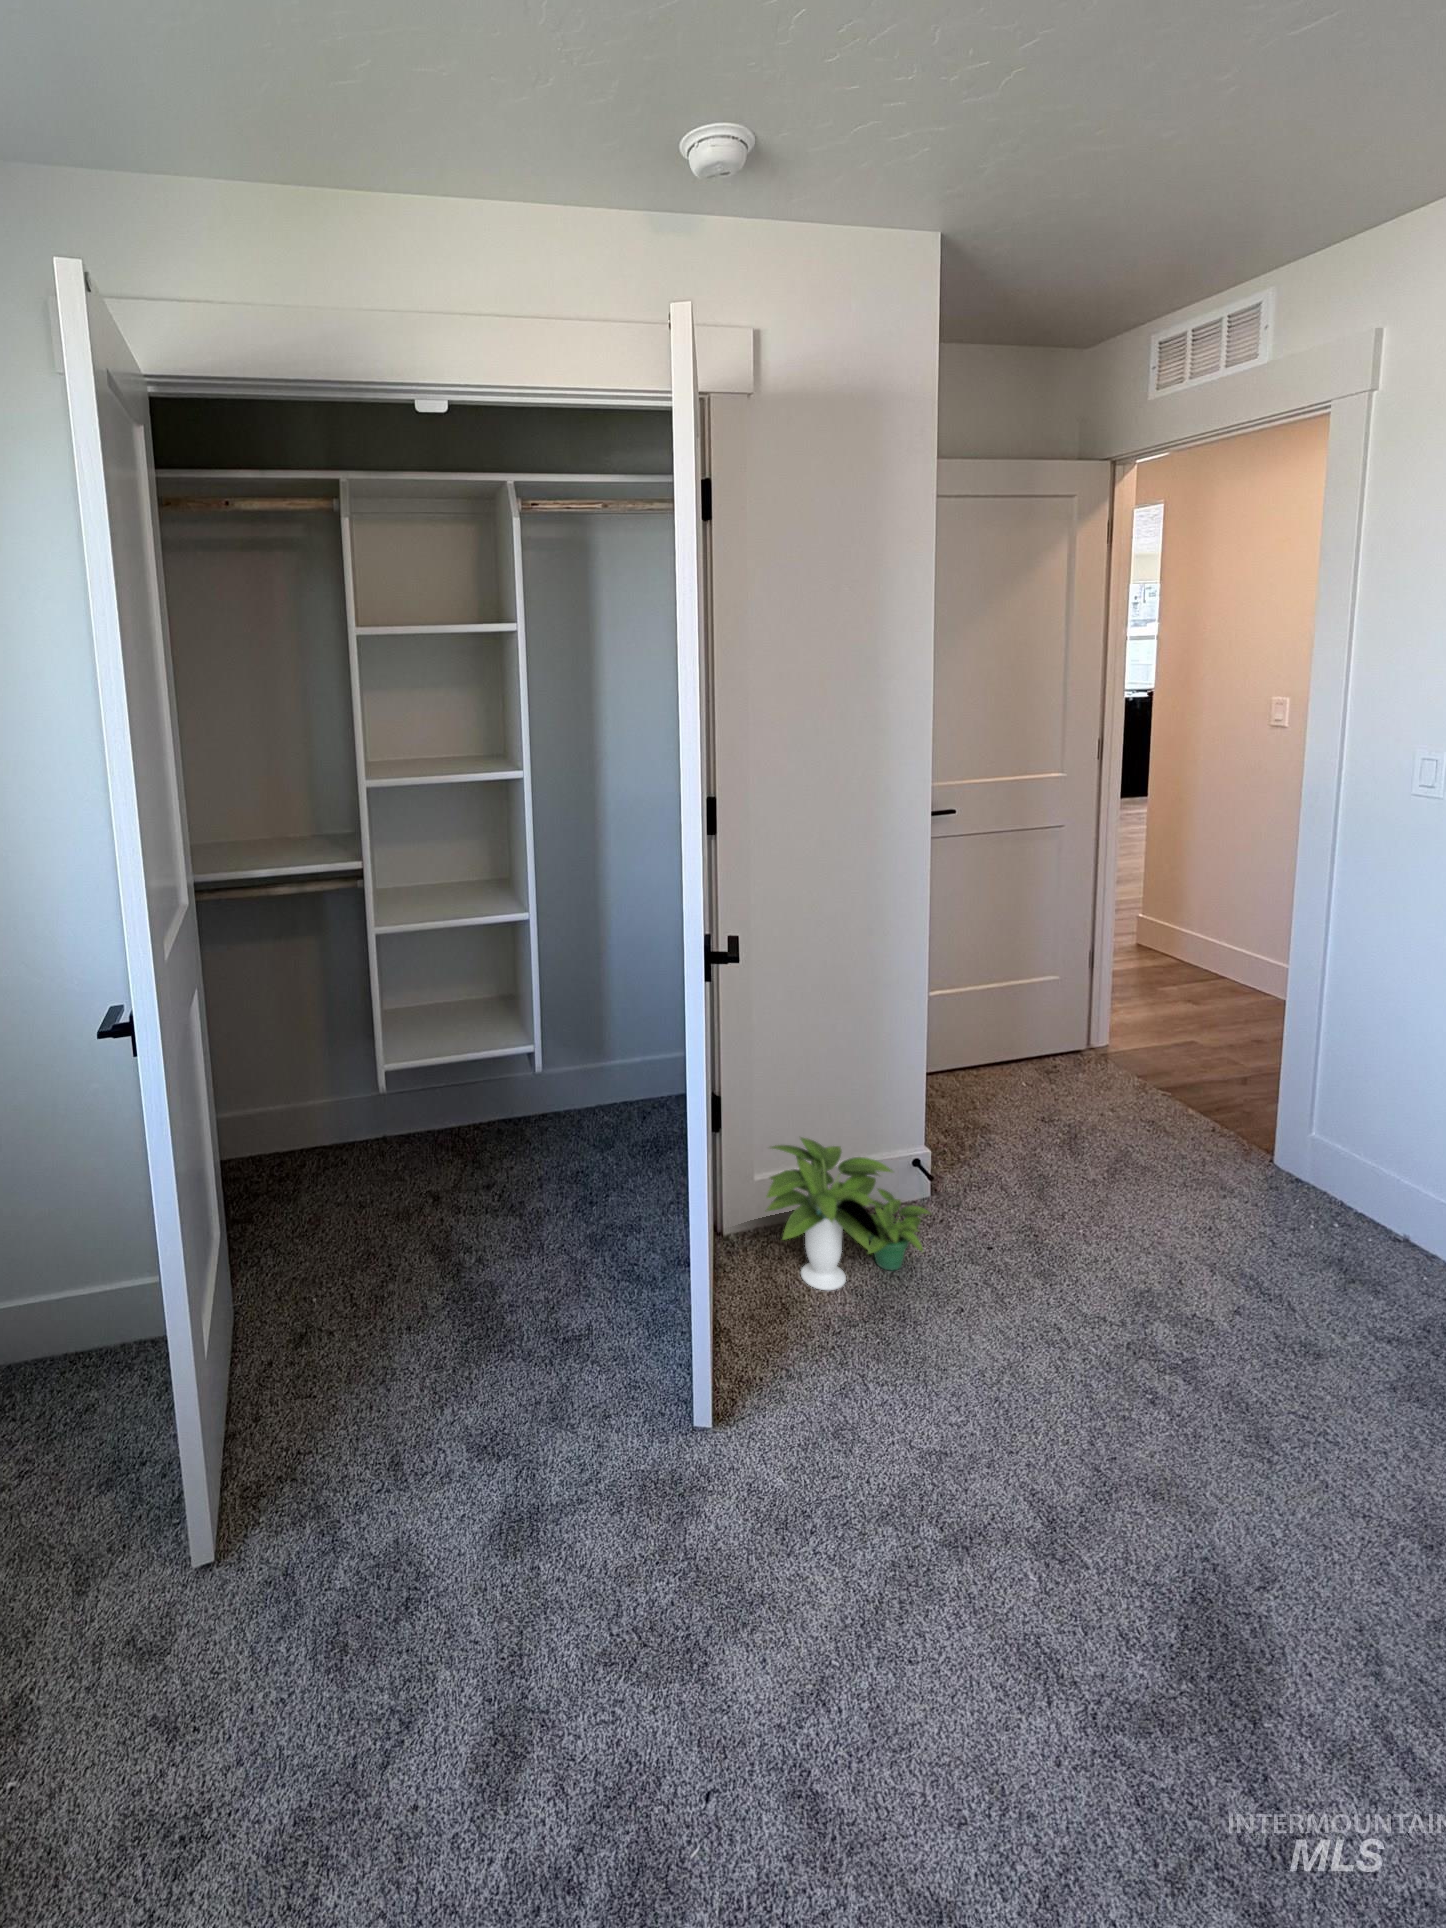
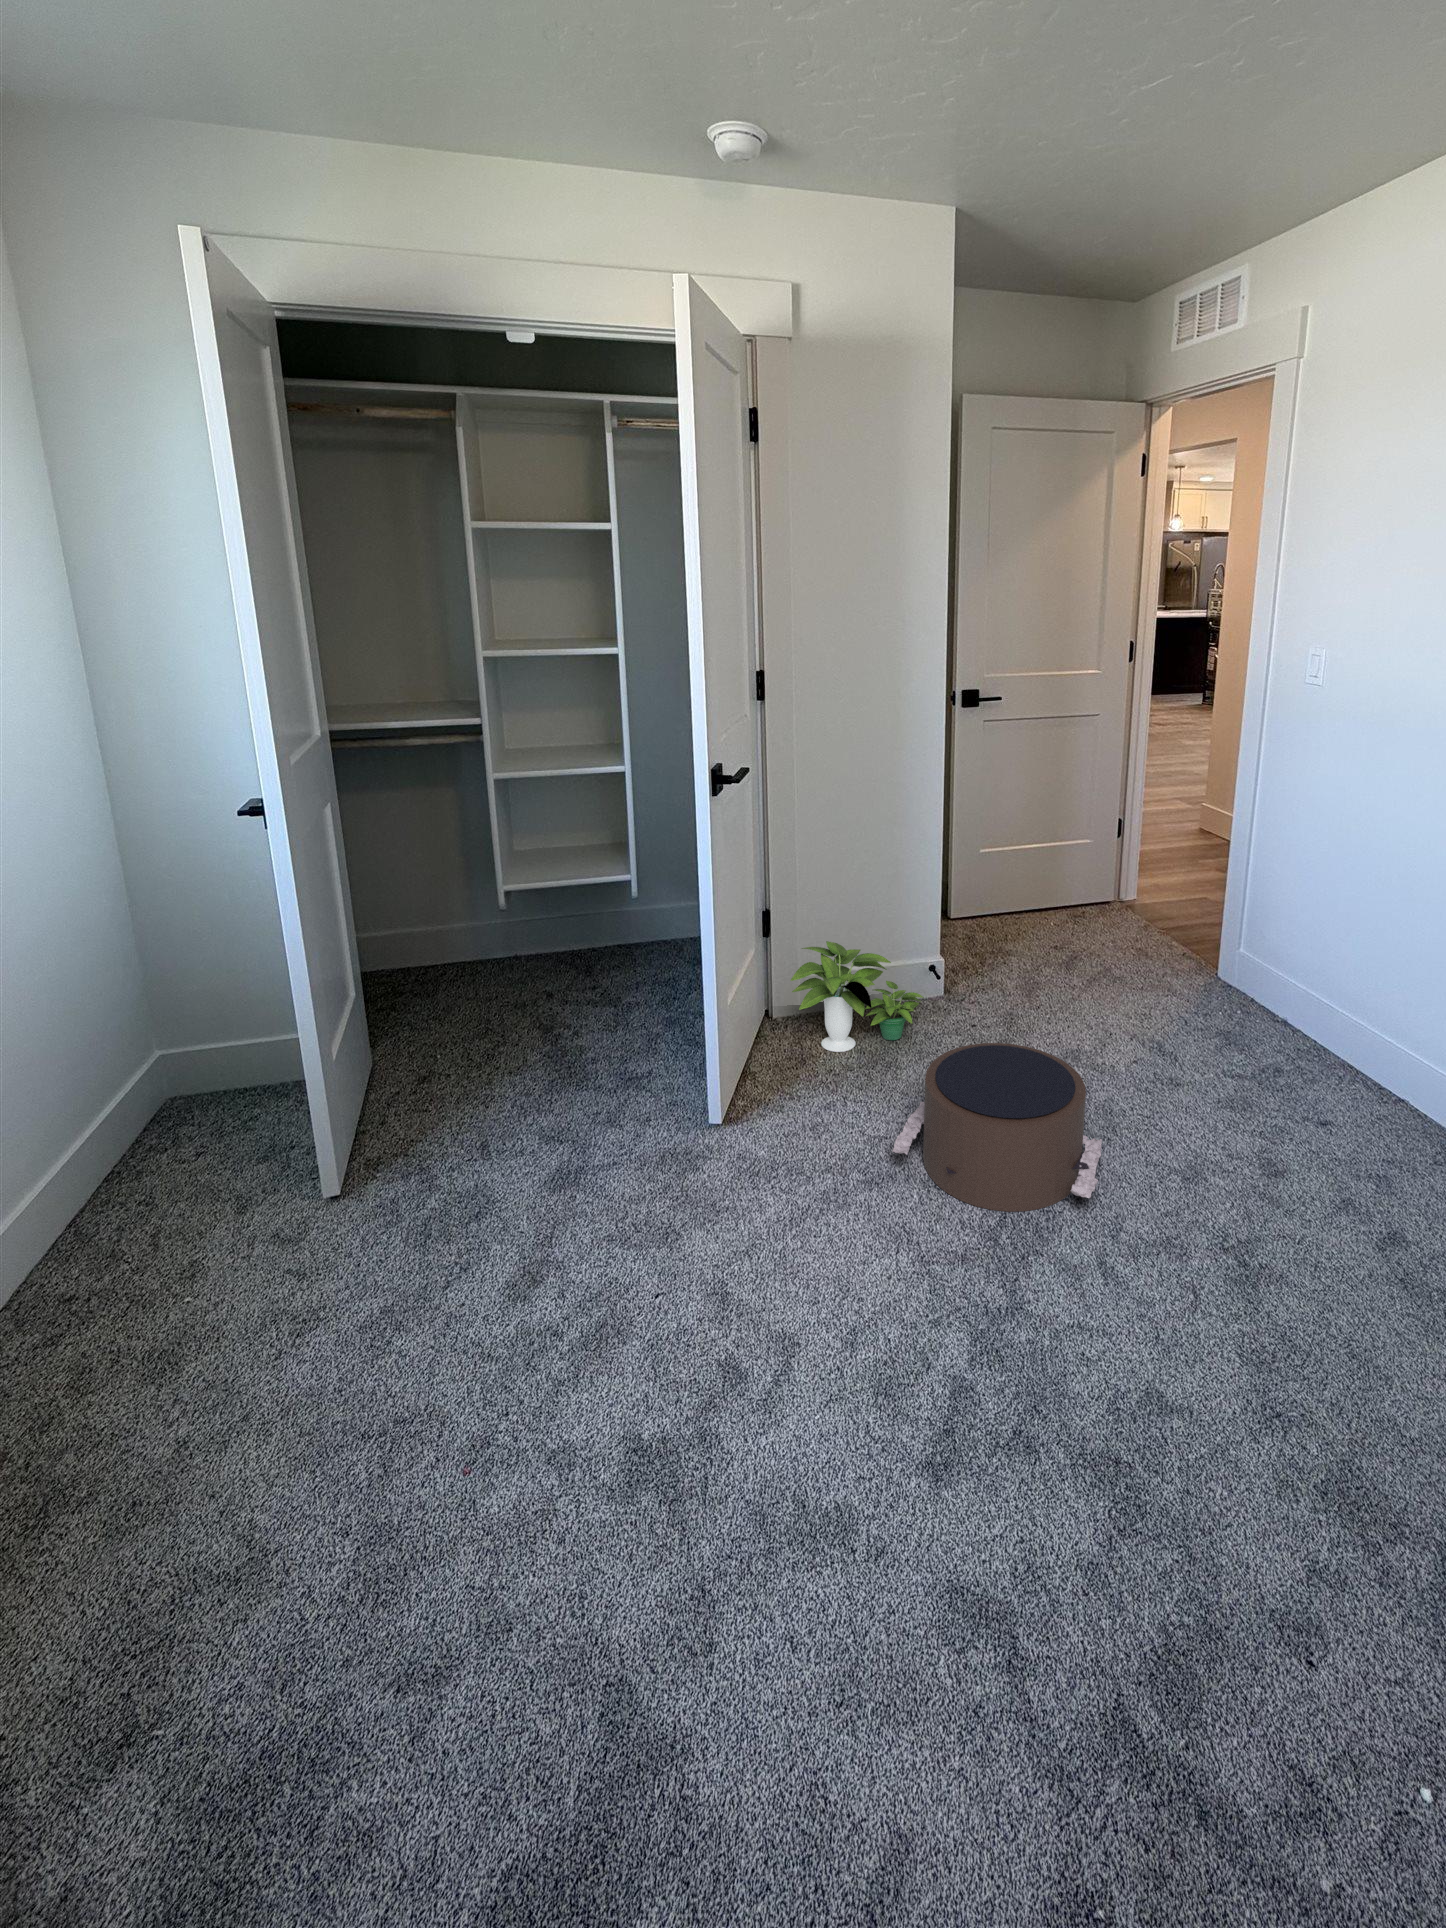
pouf: none [982,1312,1328,1617] -> present [892,1043,1102,1212]

